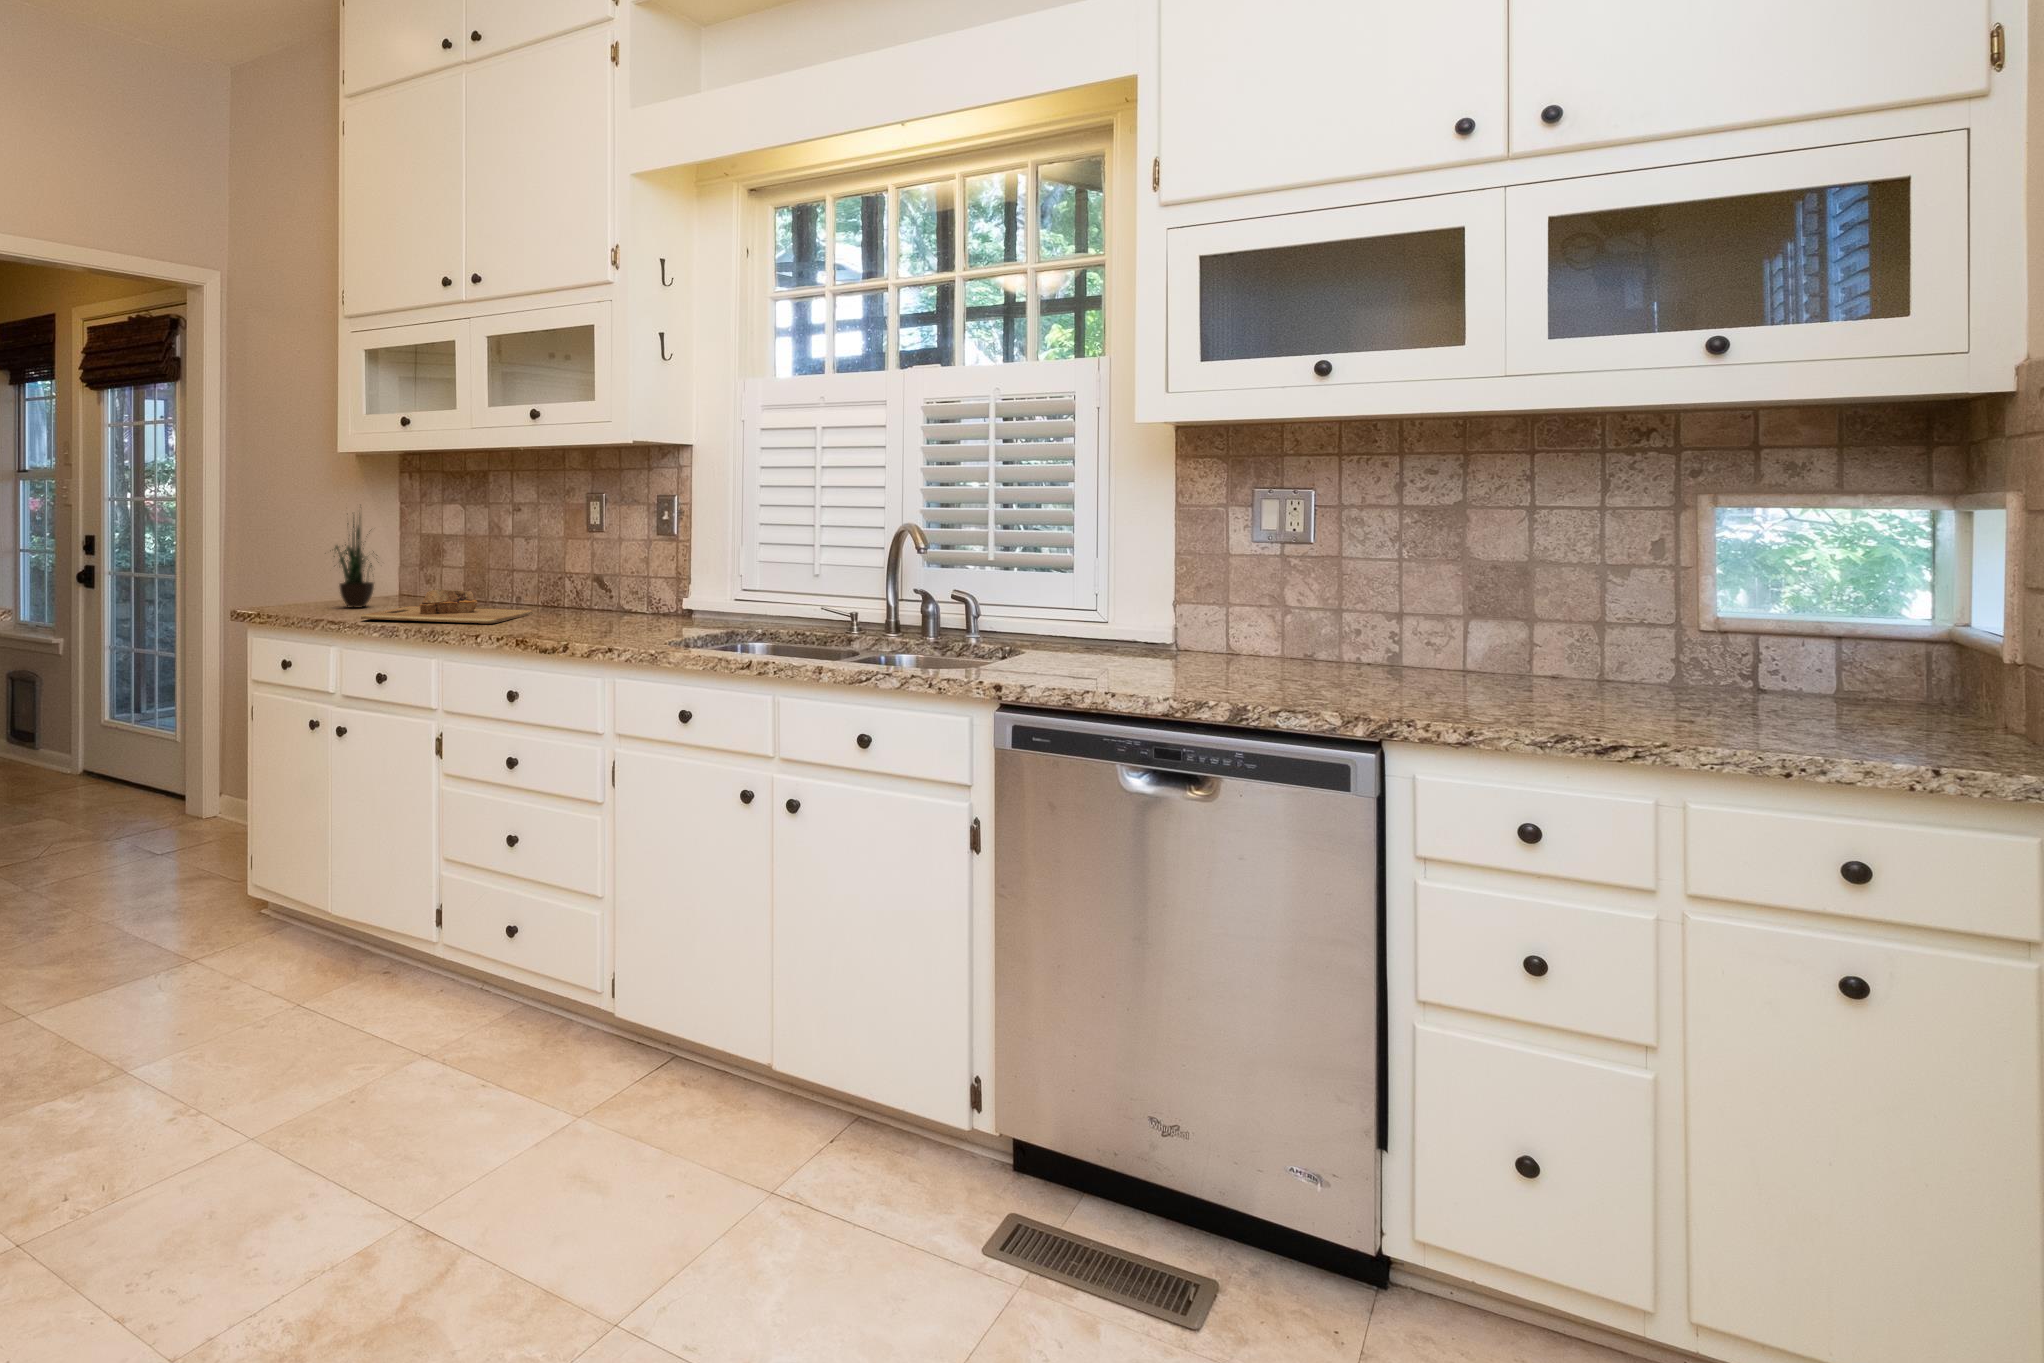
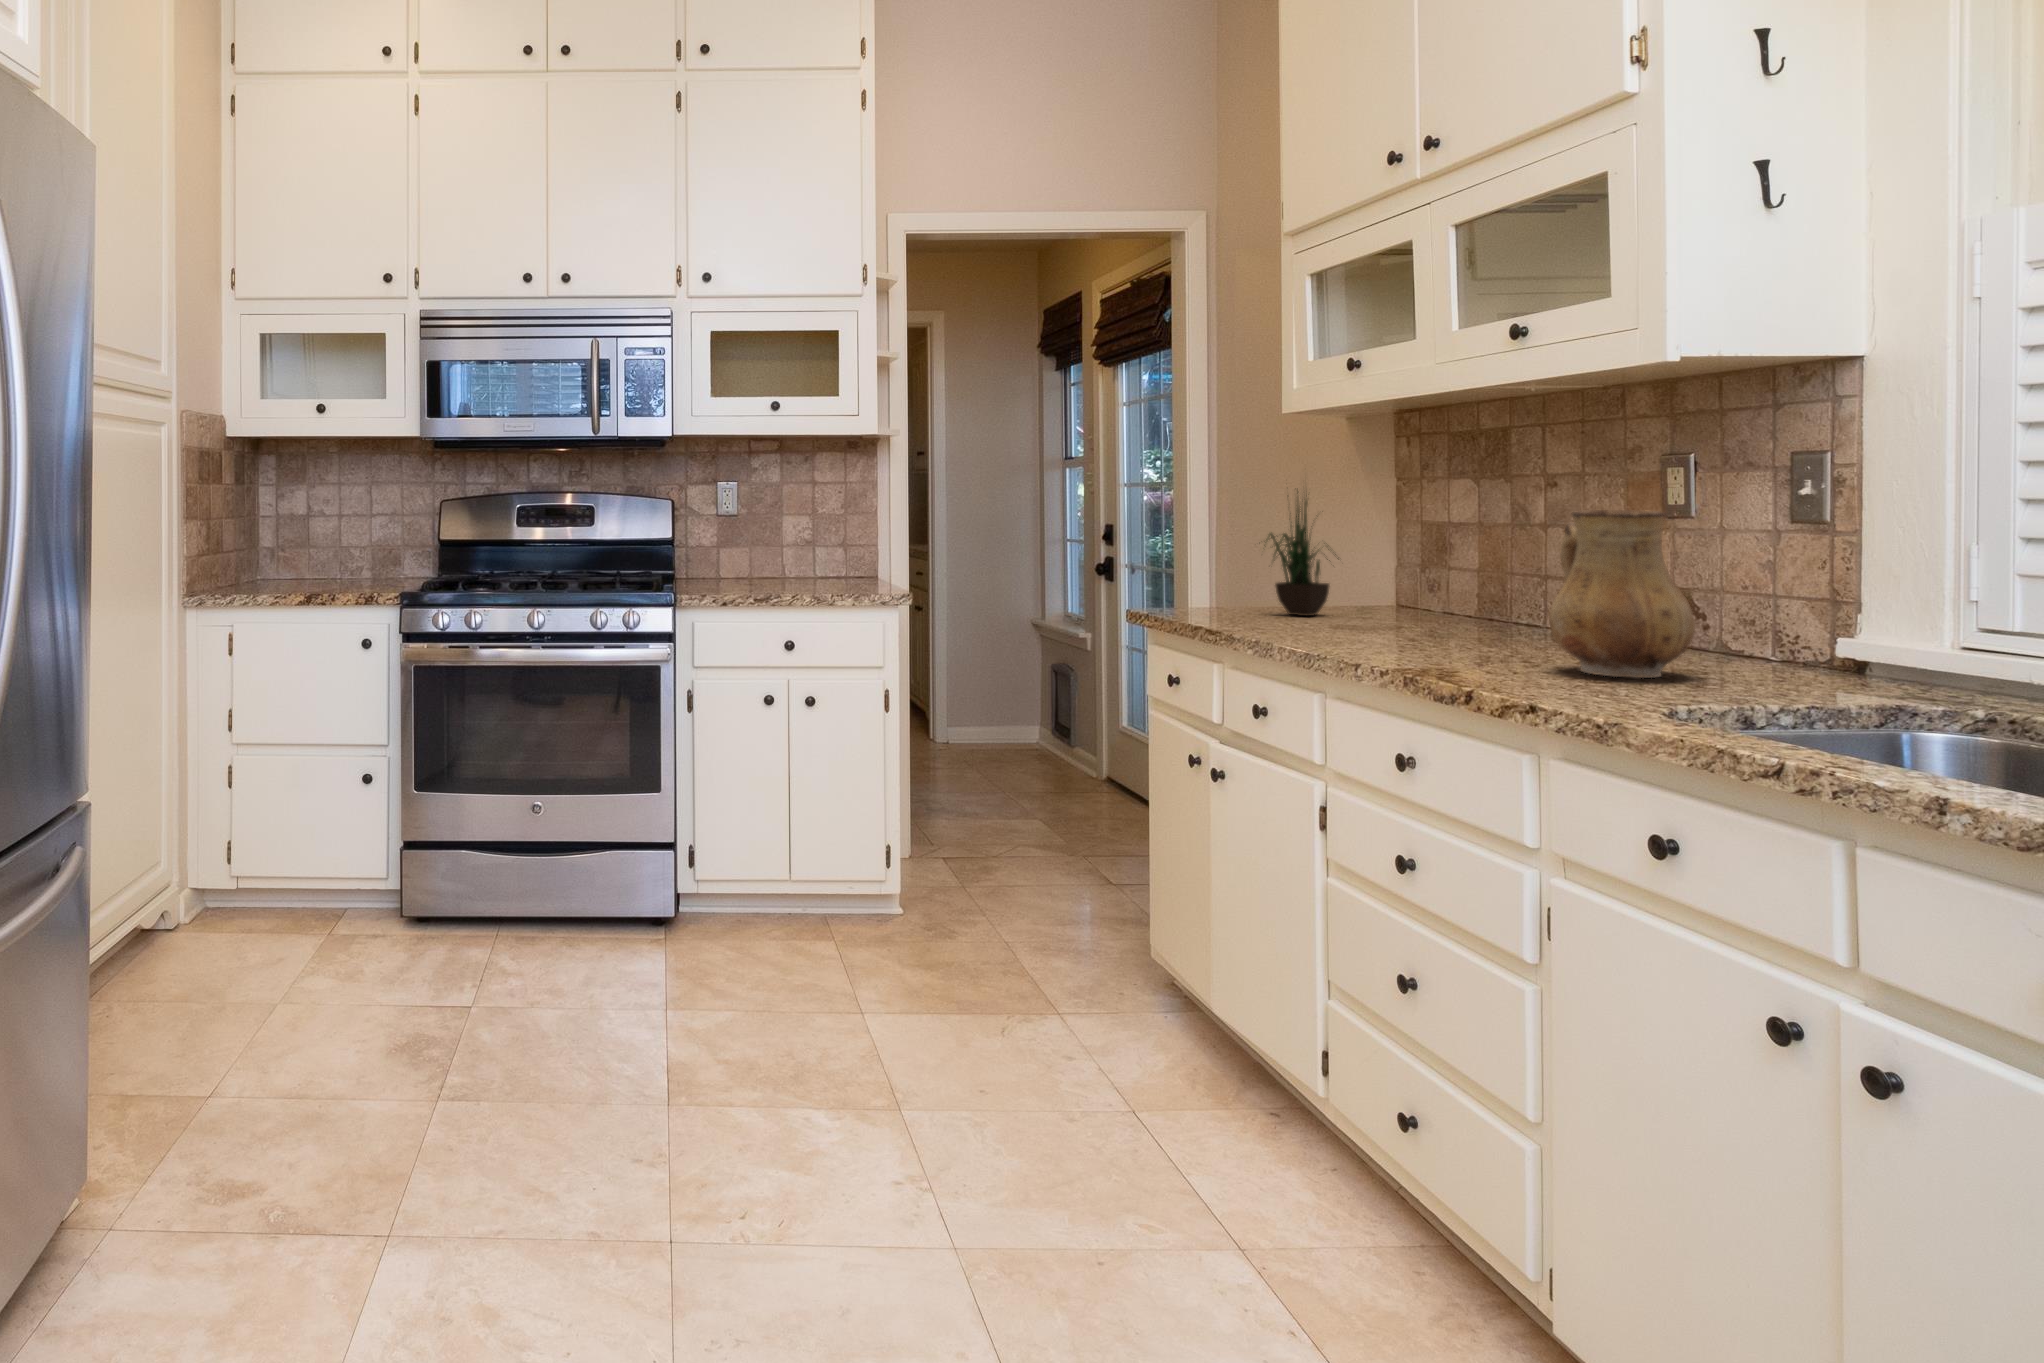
ceramic pitcher: none [565,529,635,630] -> present [1549,510,1695,678]
cutting board: present [361,590,533,623] -> none [1263,597,1551,651]

